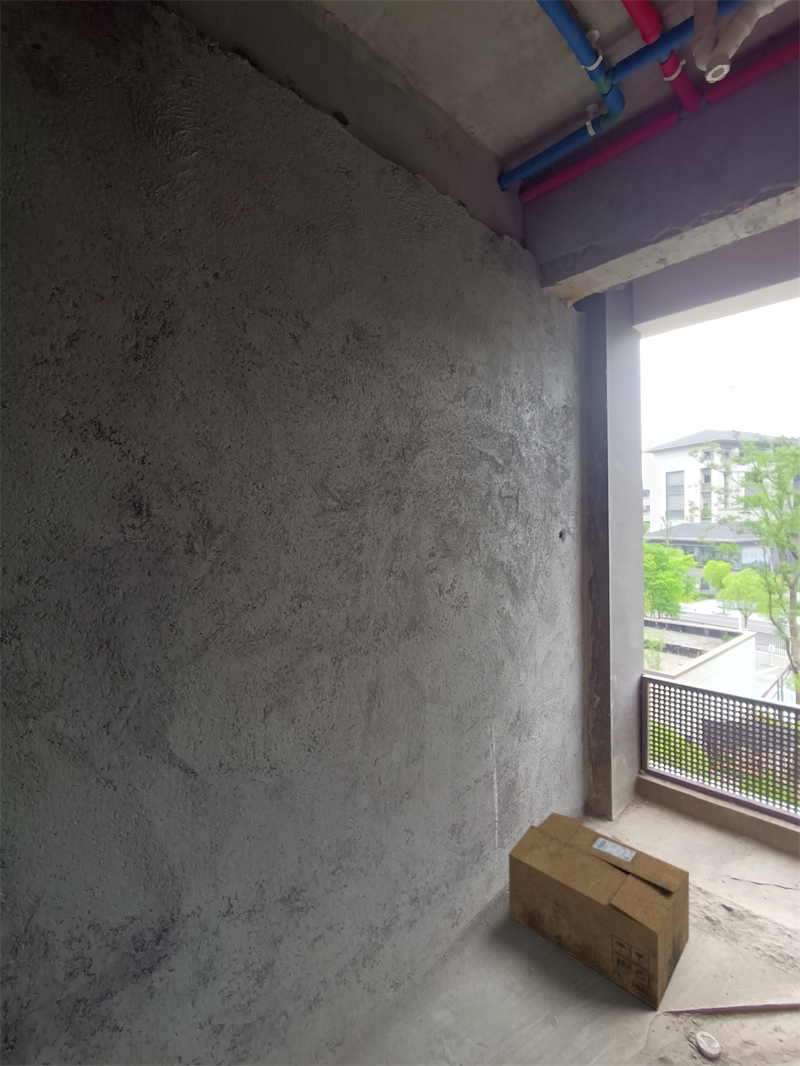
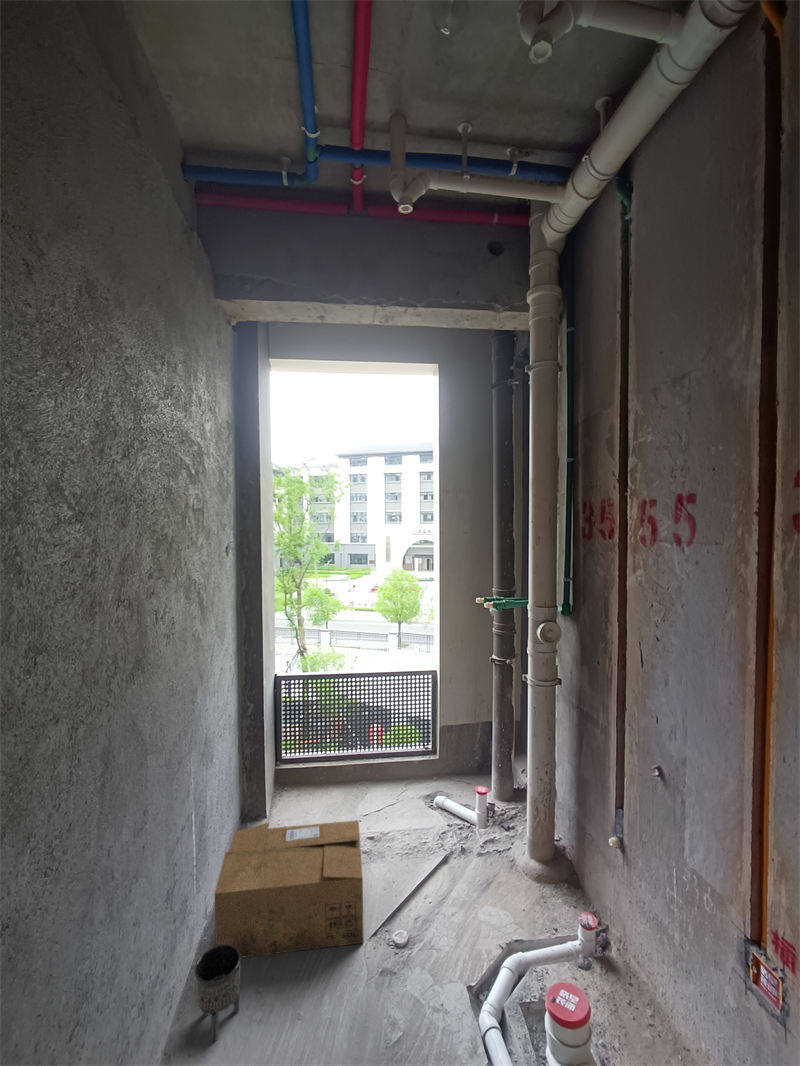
planter: none [469,896,510,977] -> present [194,944,241,1041]

